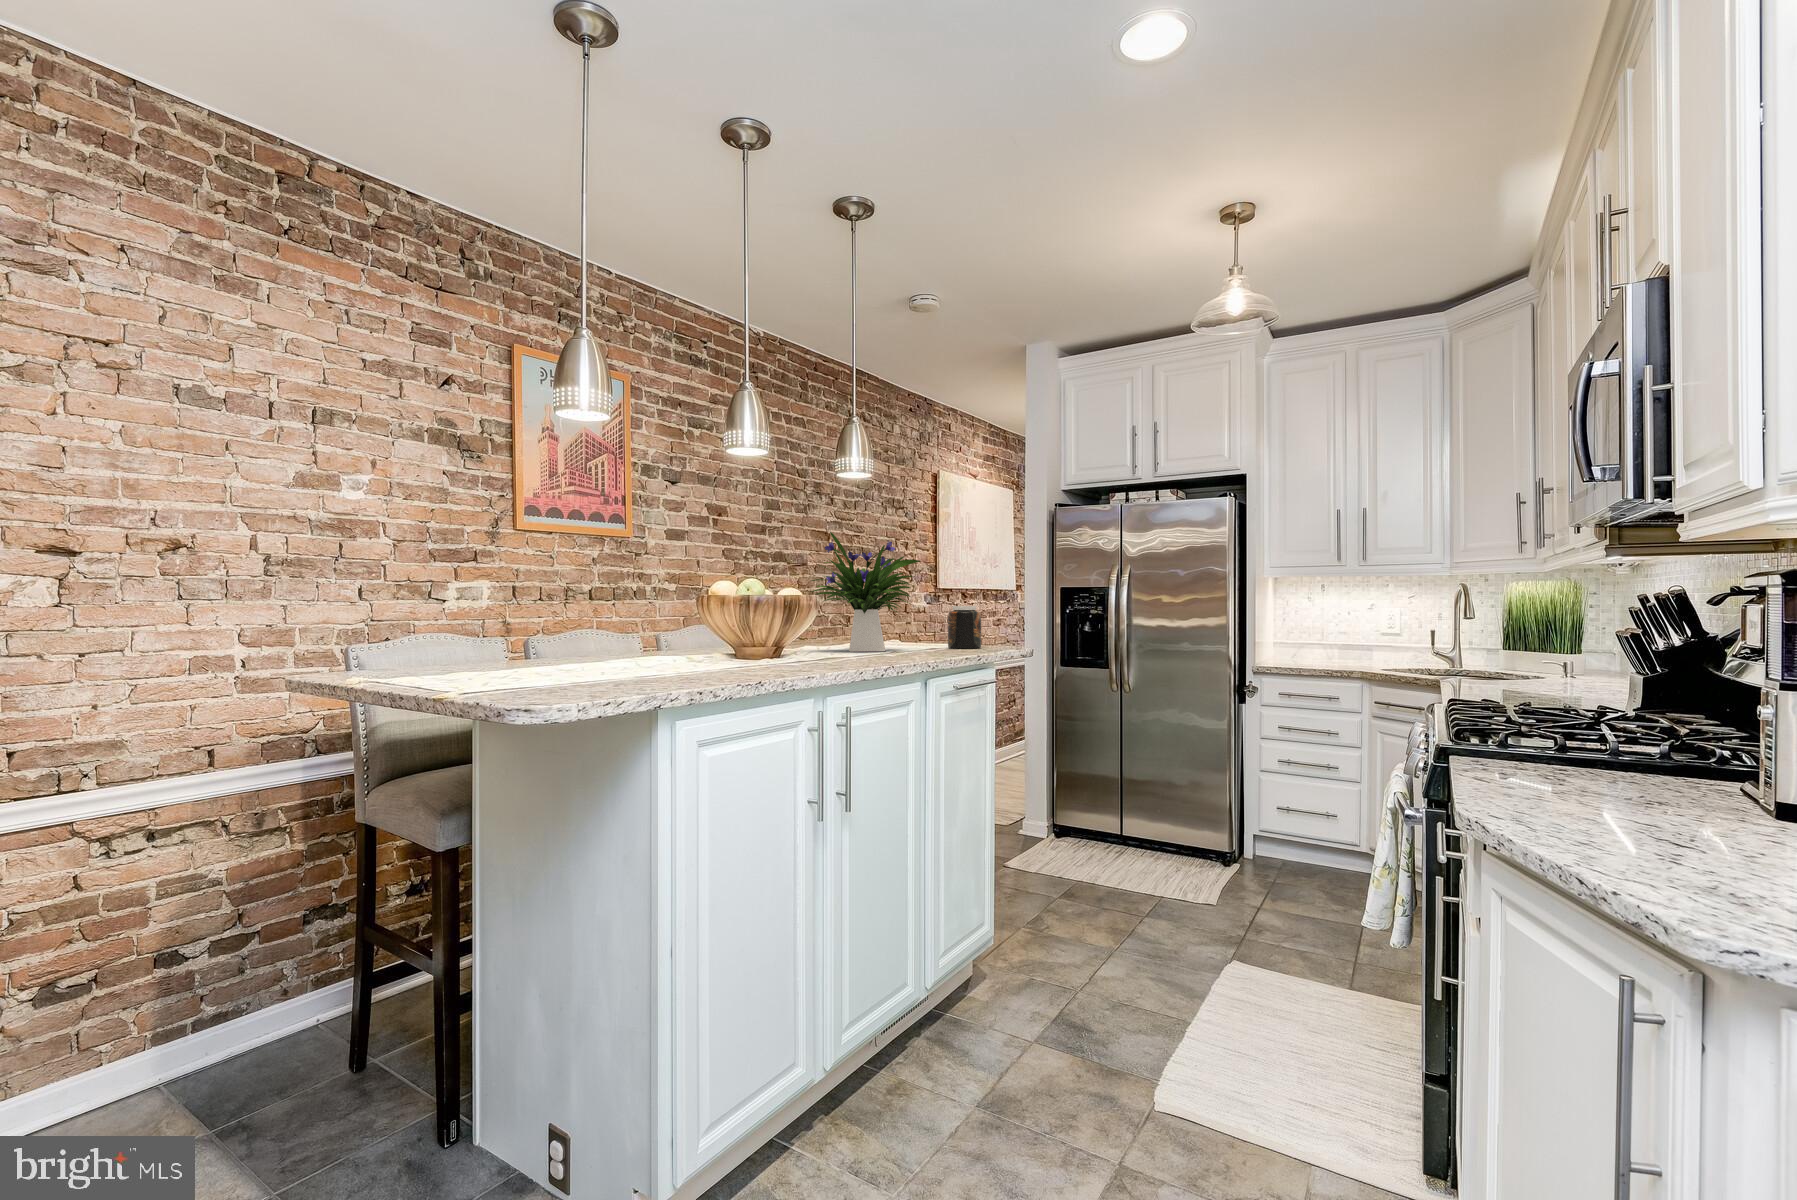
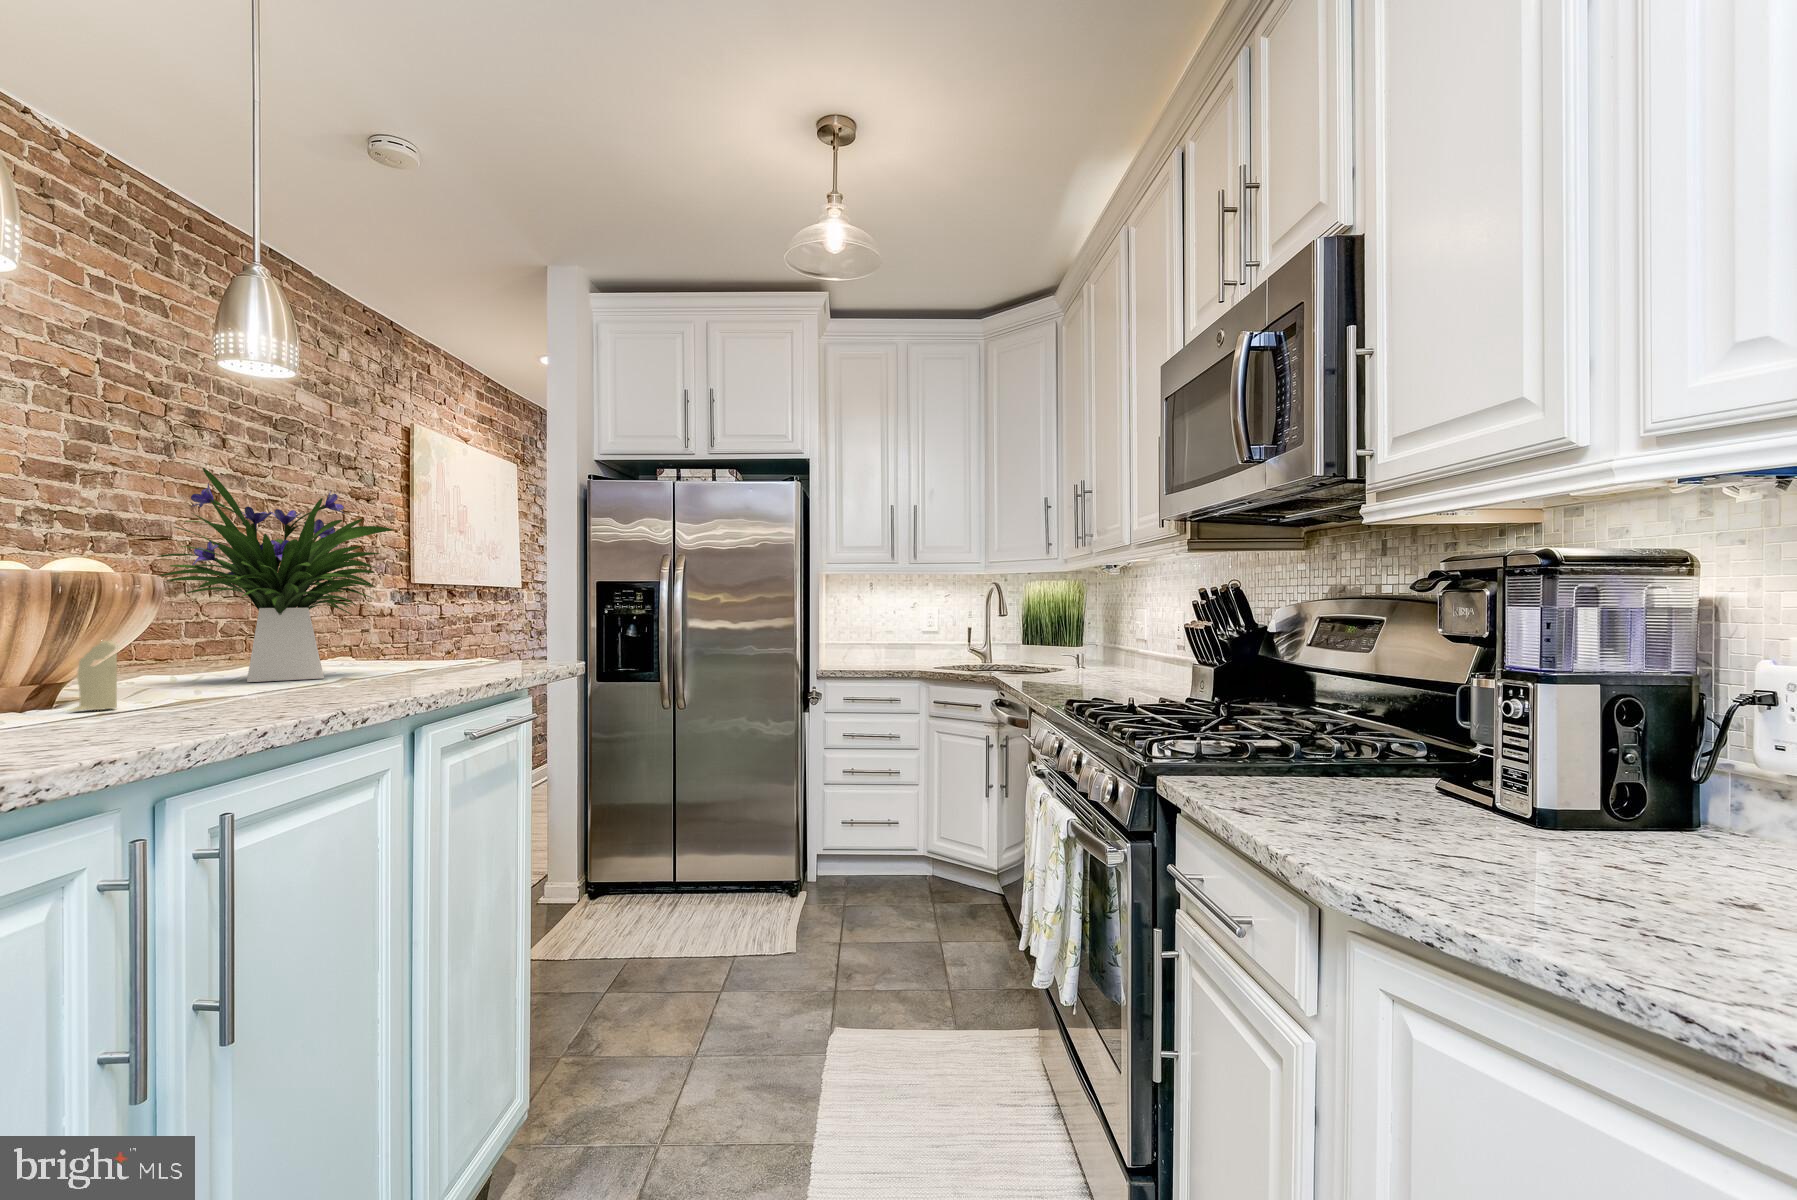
jar: present [948,606,981,648] -> none [441,603,497,667]
candle: none [785,616,802,659] -> present [72,640,117,711]

